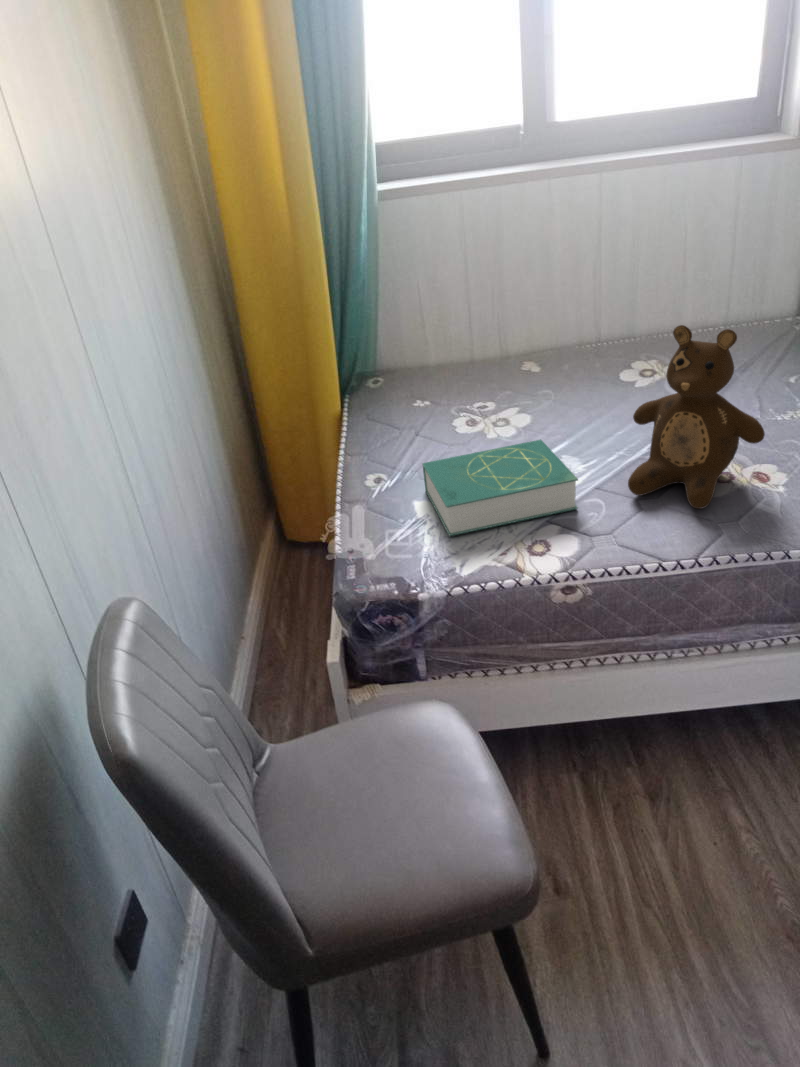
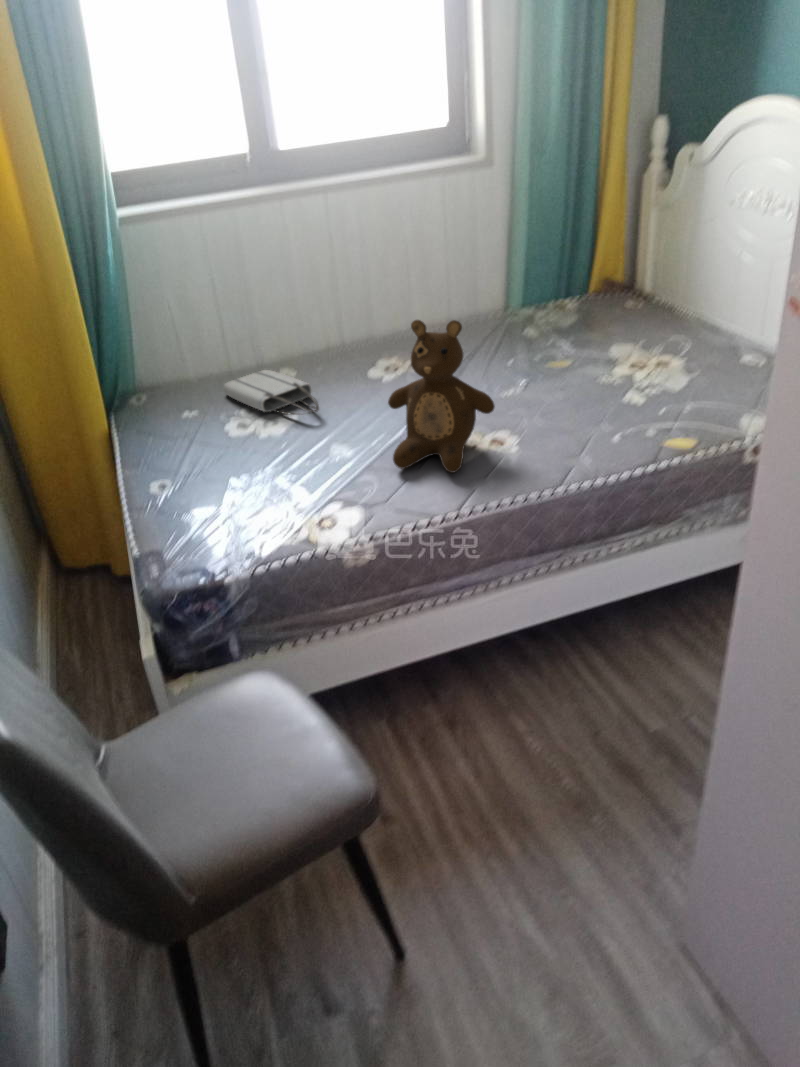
tote bag: none [459,361,556,416] -> present [224,370,319,415]
book: present [423,439,578,536] -> none [206,431,354,525]

